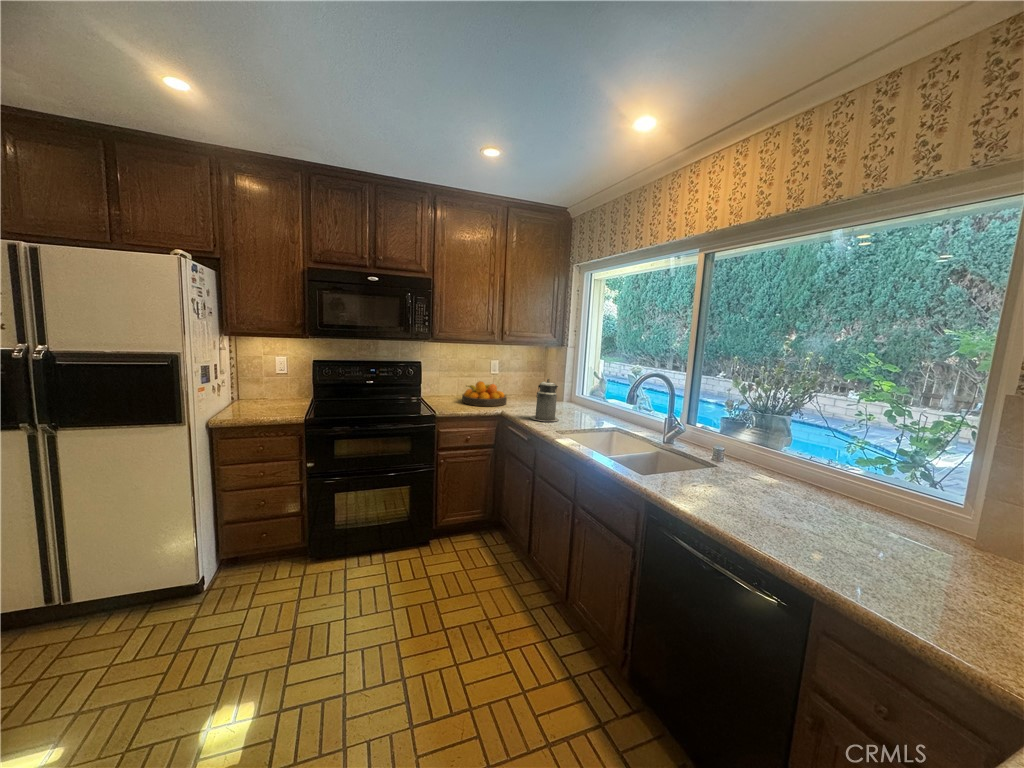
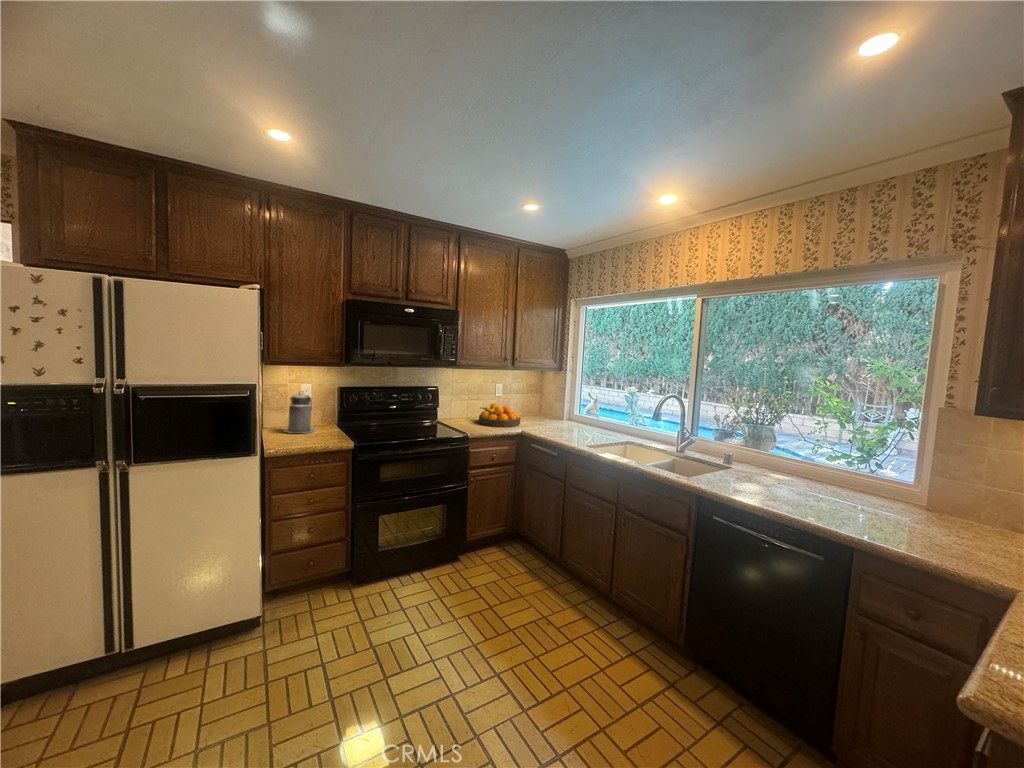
canister: present [530,379,559,421] -> present [284,391,315,433]

